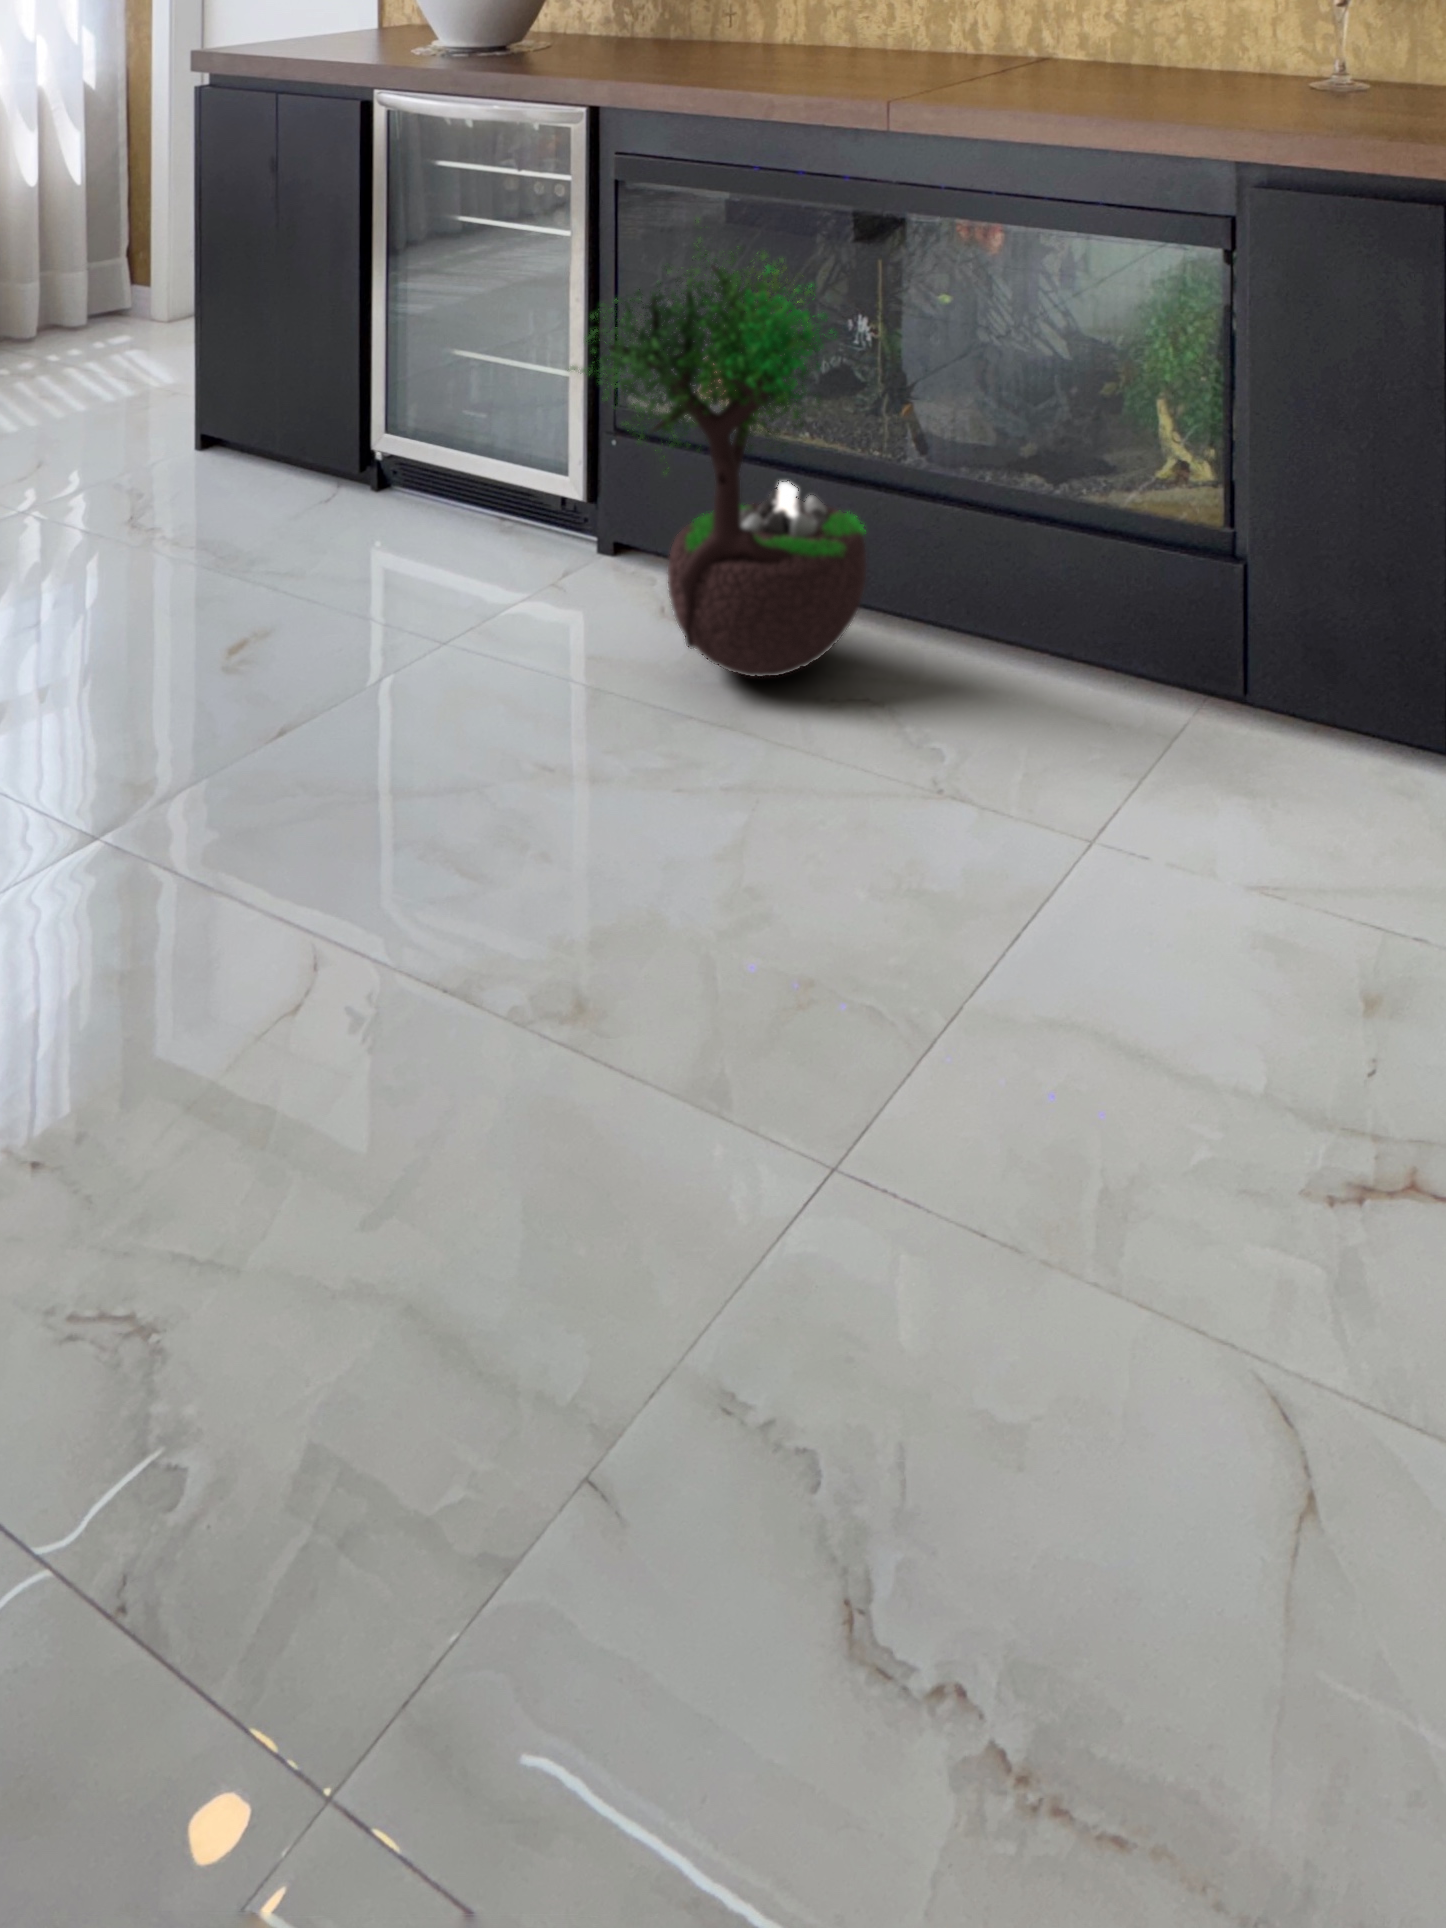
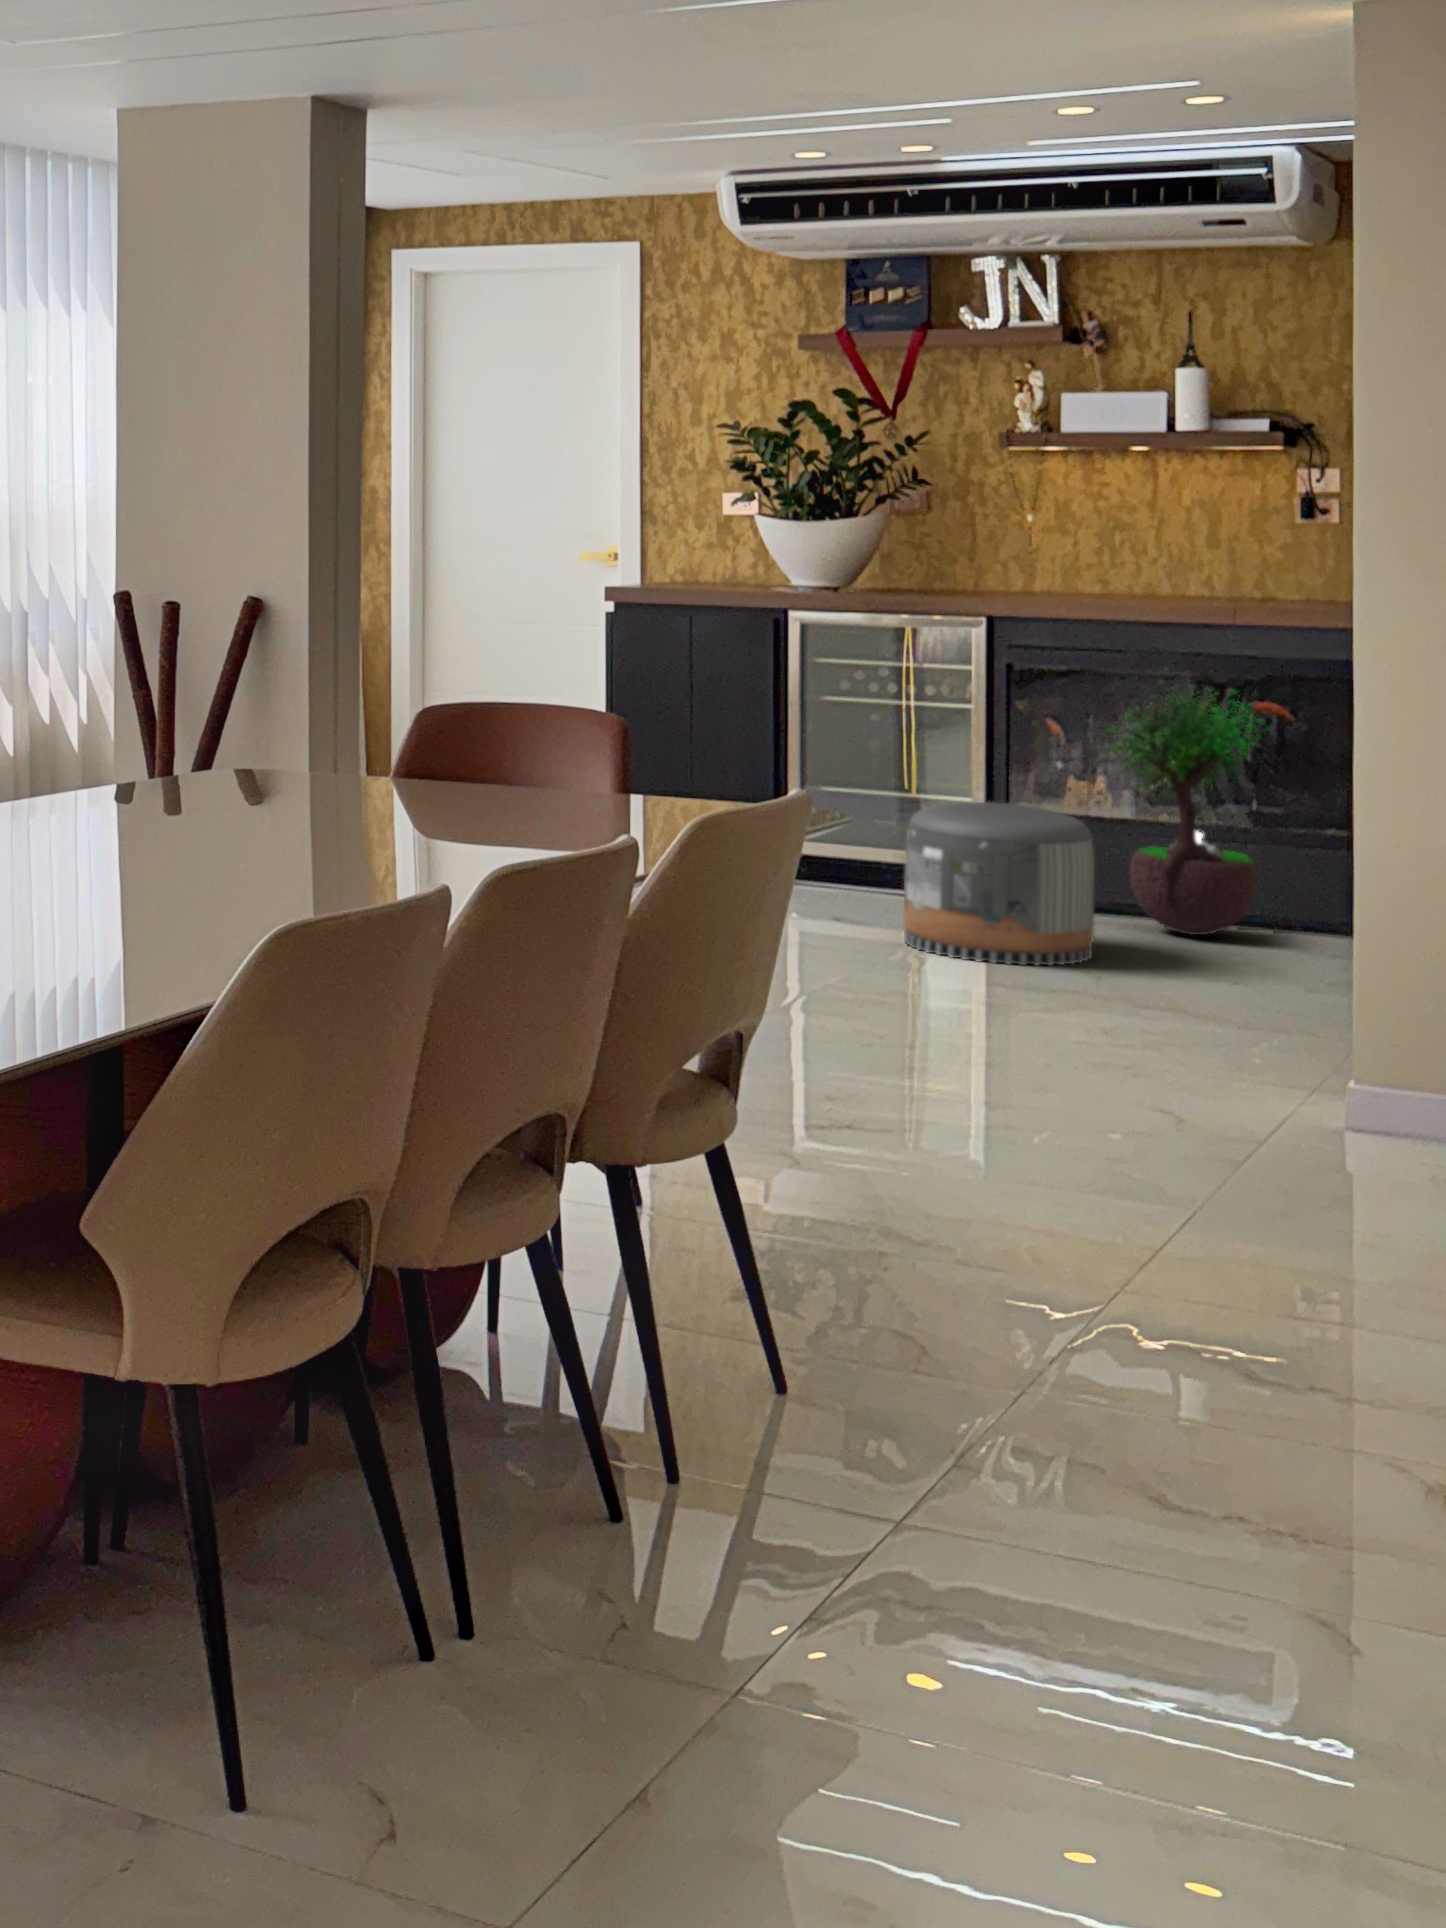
pouf: none [93,490,461,889] -> present [903,802,1095,965]

